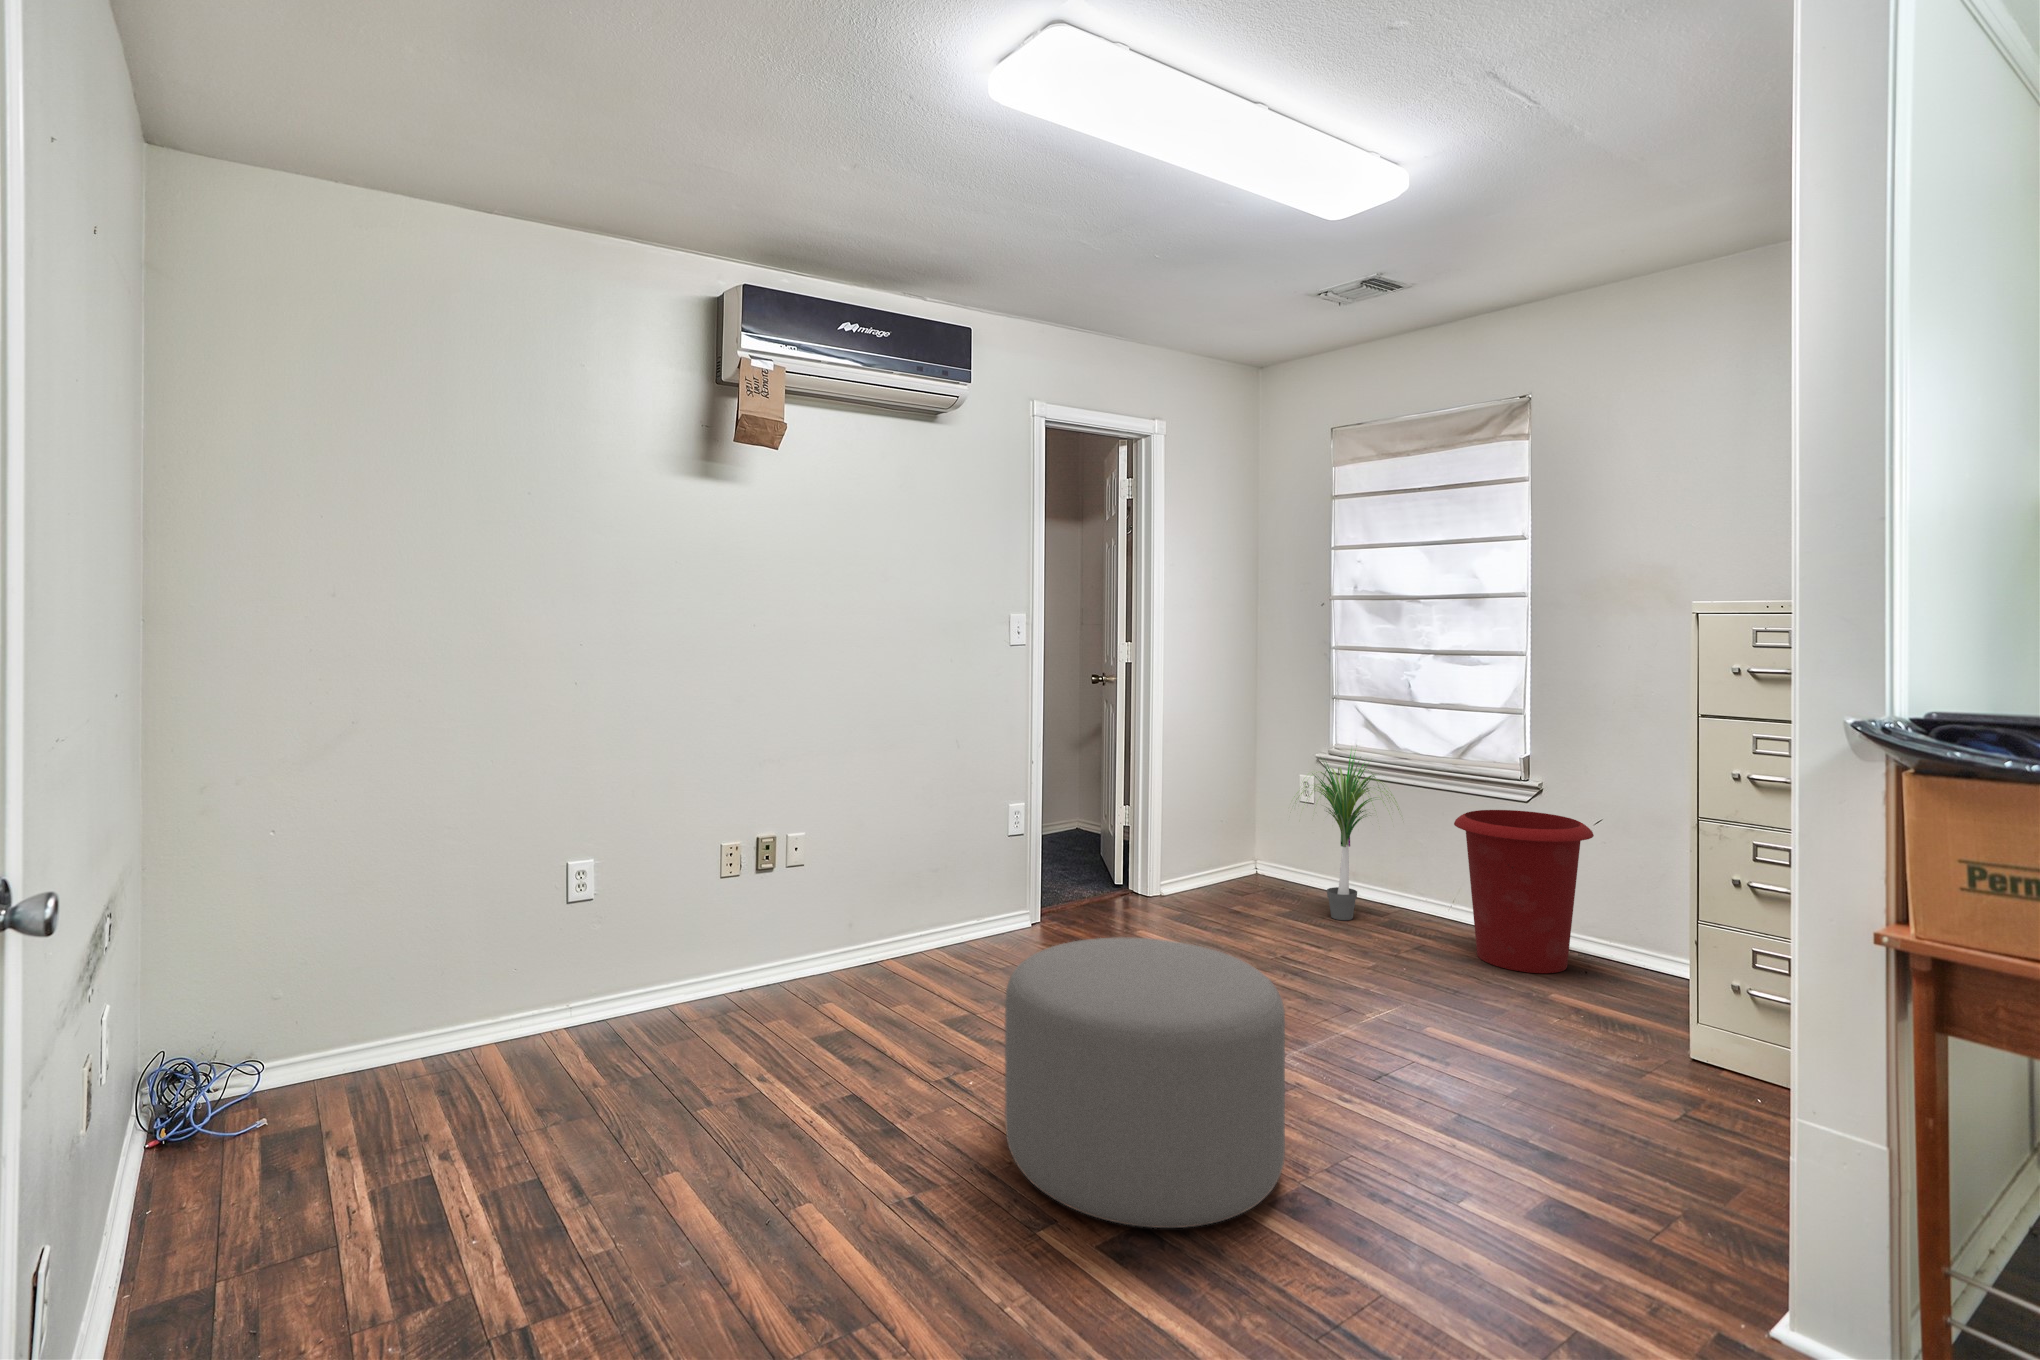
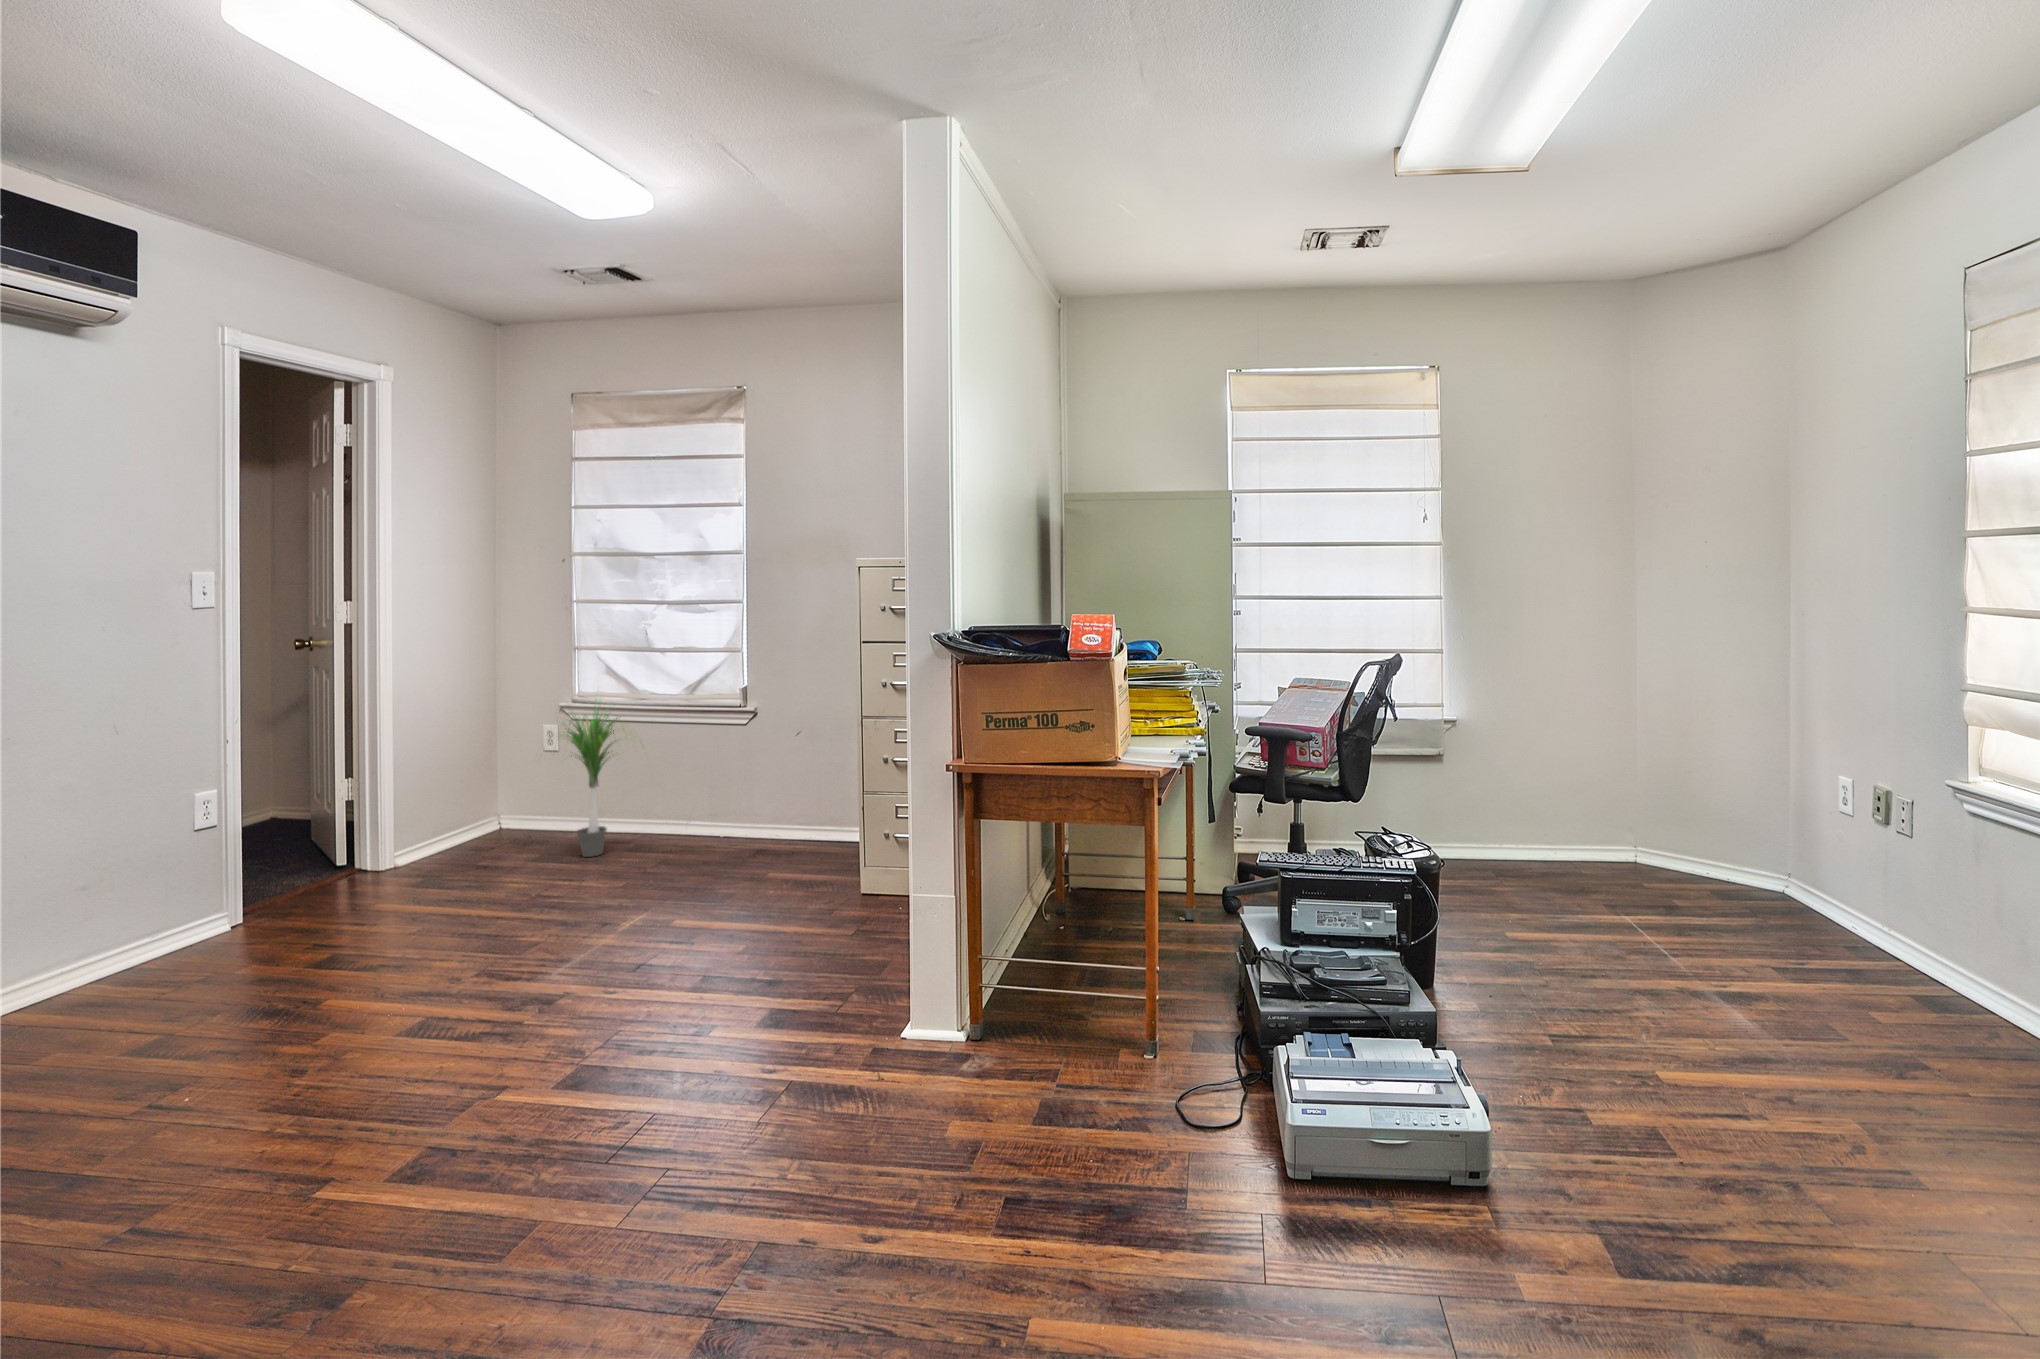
waste bin: present [1454,810,1594,973] -> none [692,733,798,865]
ottoman: present [1005,937,1285,1228] -> none [242,887,564,1160]

